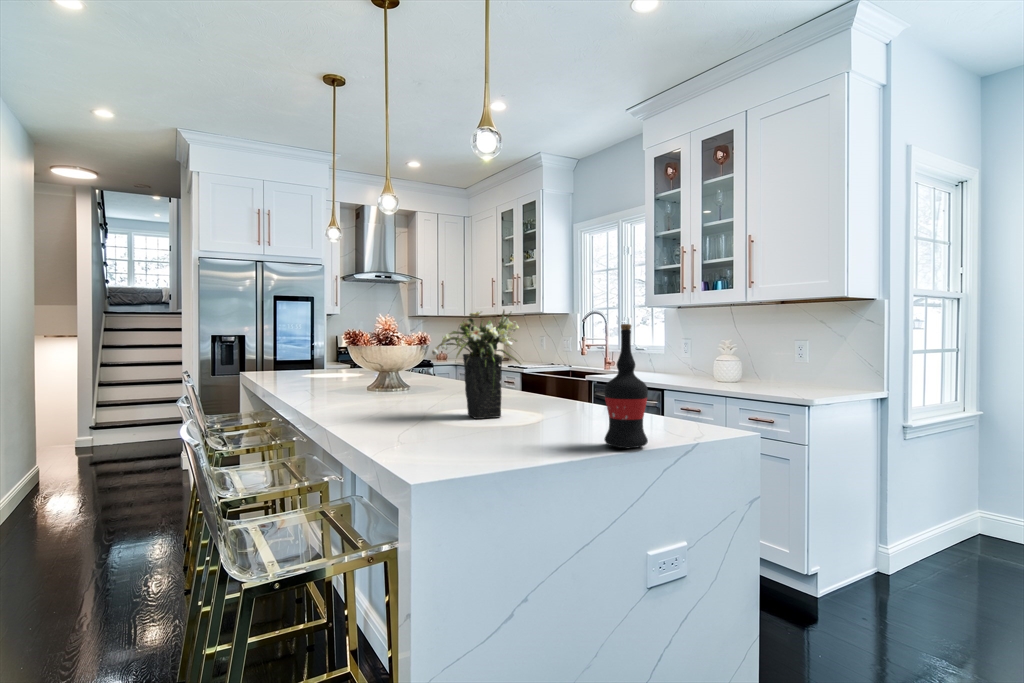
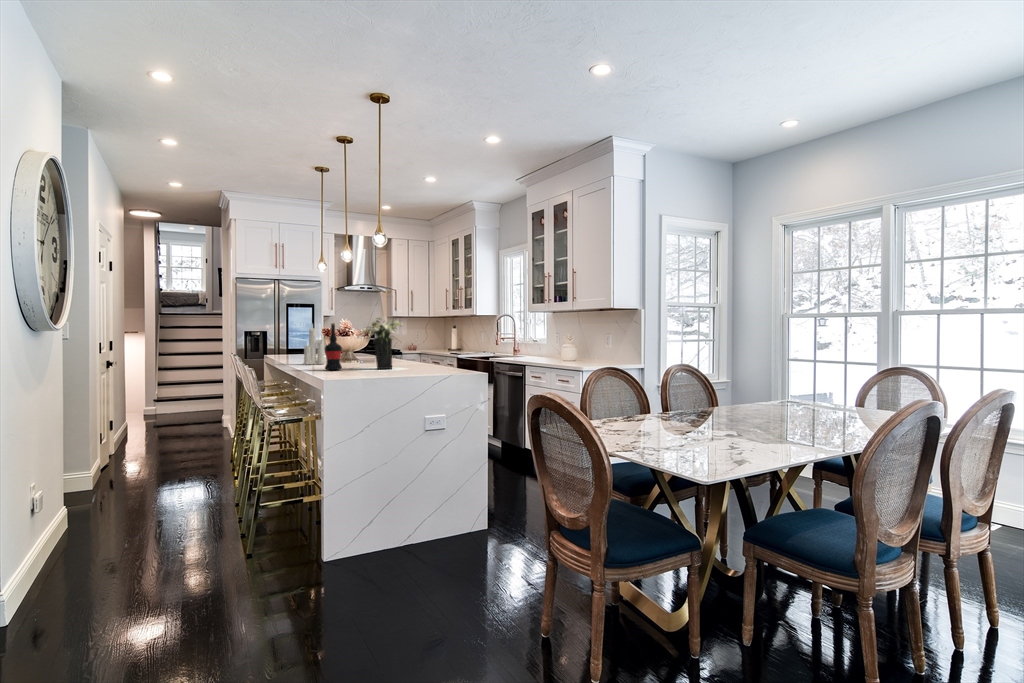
candle: none [312,320,351,401] -> present [304,328,324,364]
wine bottle: present [604,324,648,448] -> present [325,323,342,370]

